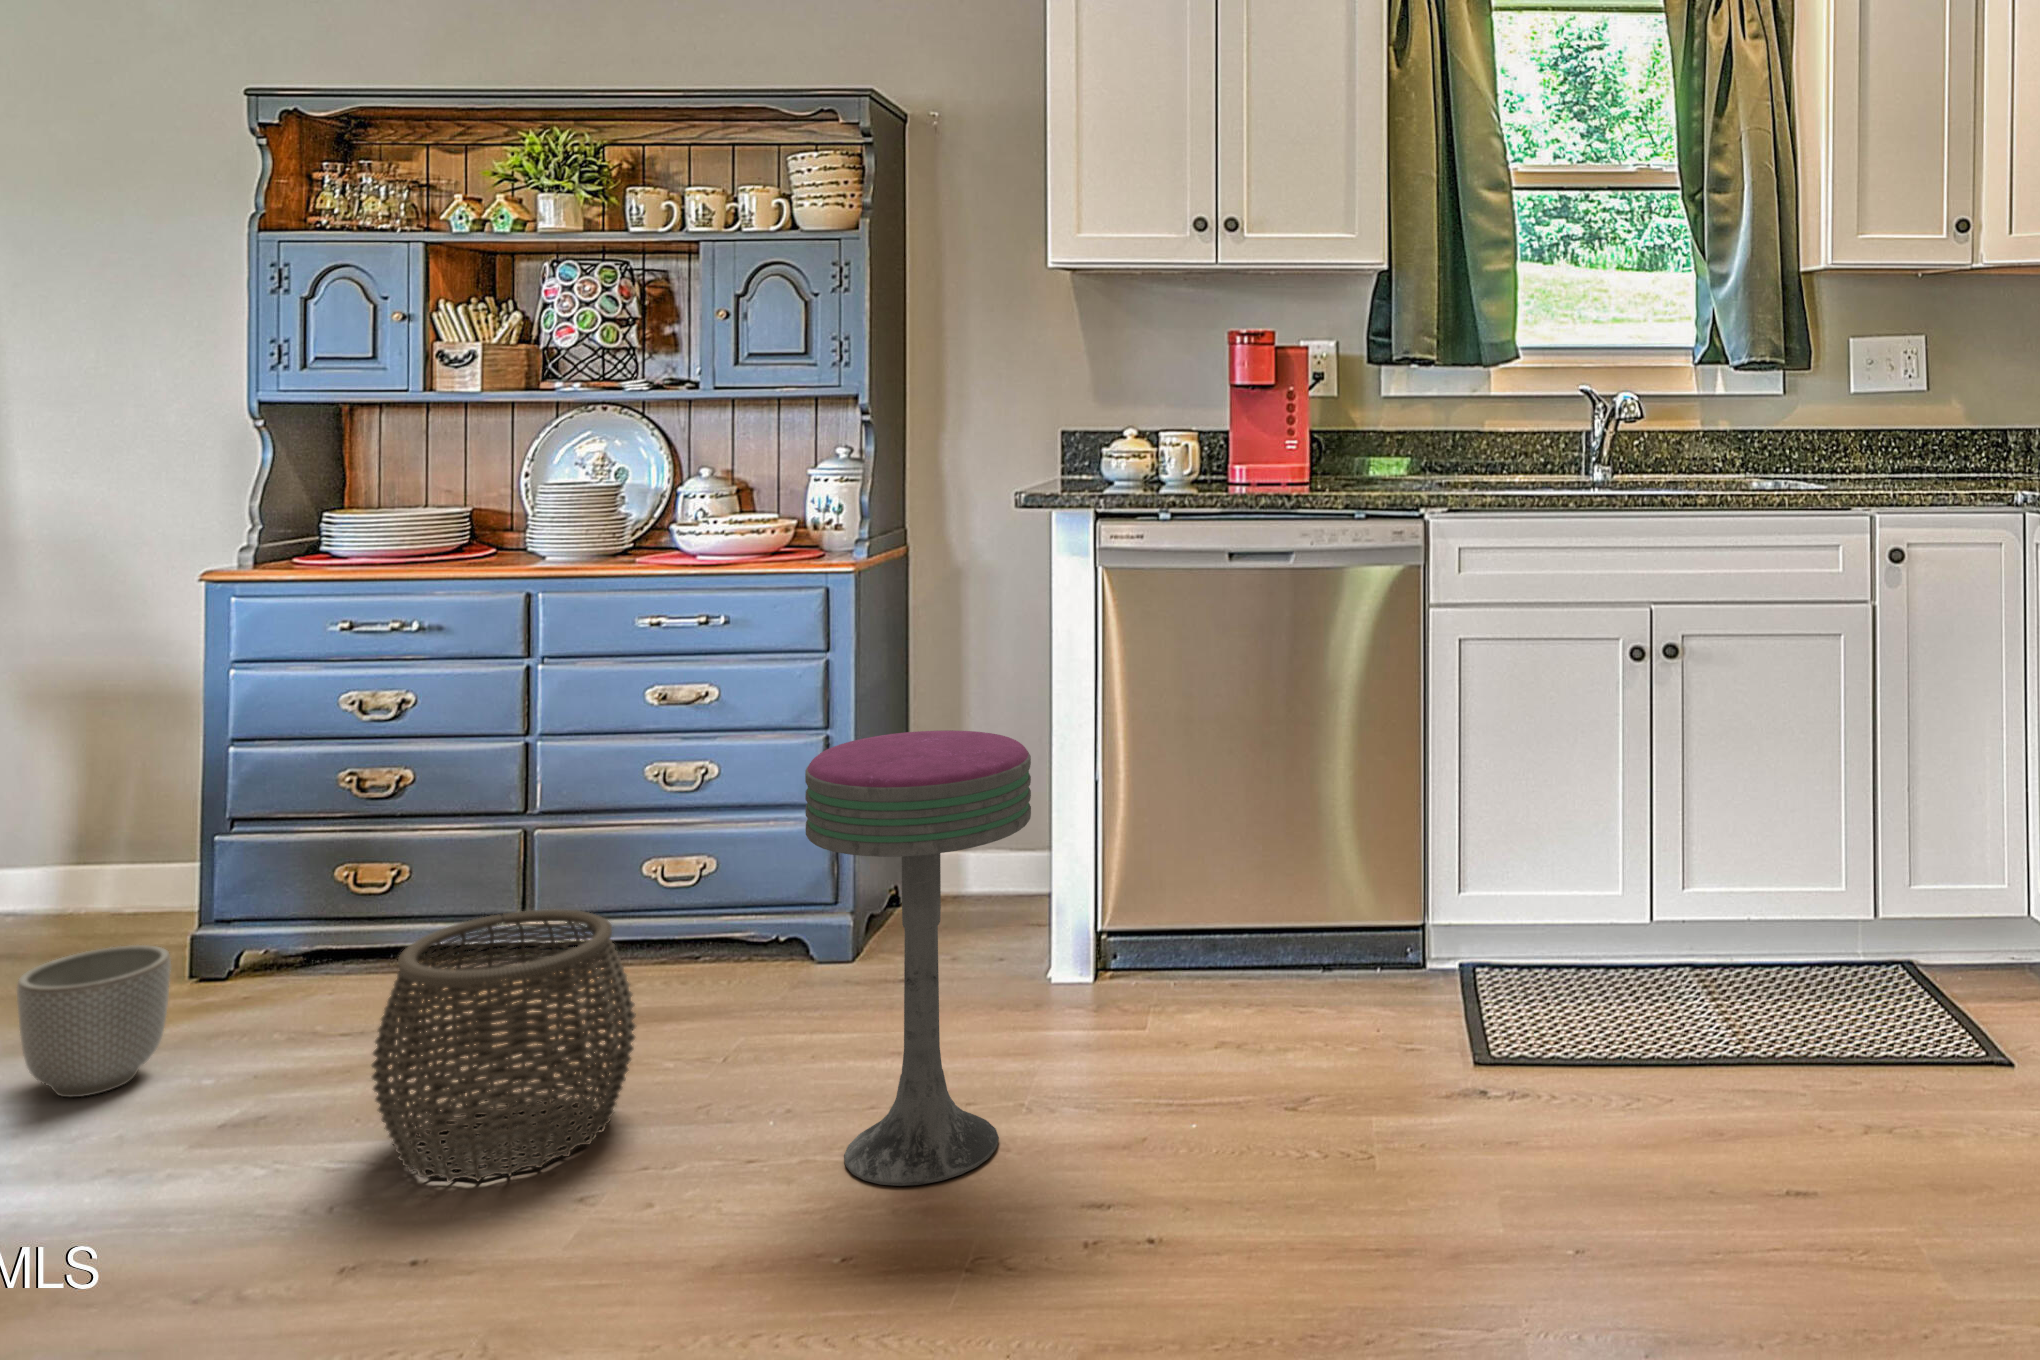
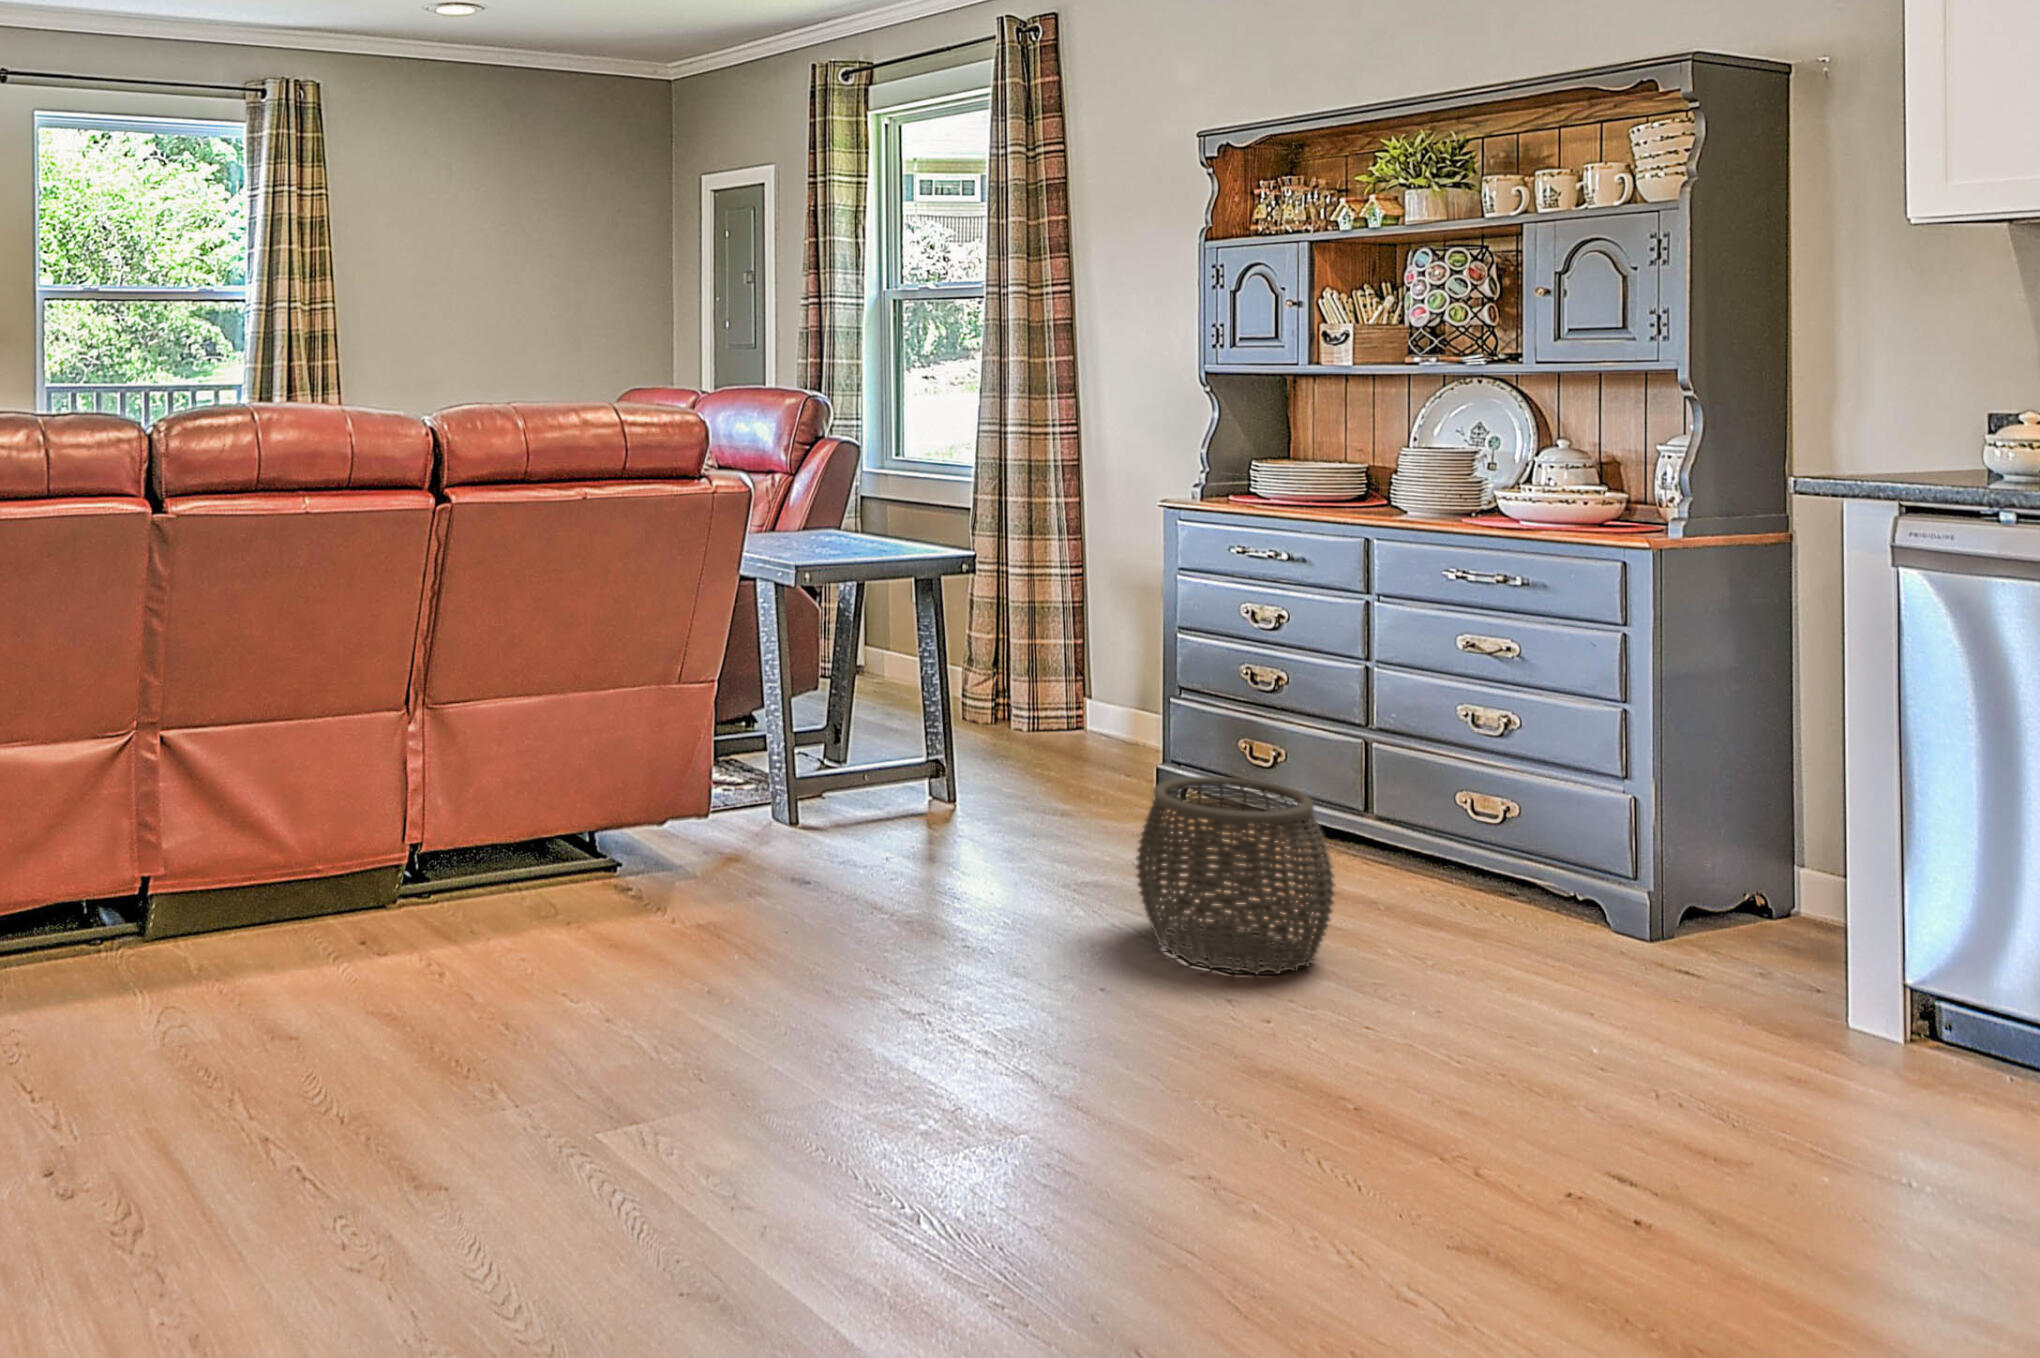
bar stool: present [805,730,1031,1186] -> none [1399,690,1641,1119]
planter: present [17,945,171,1097] -> none [1012,745,1098,839]

